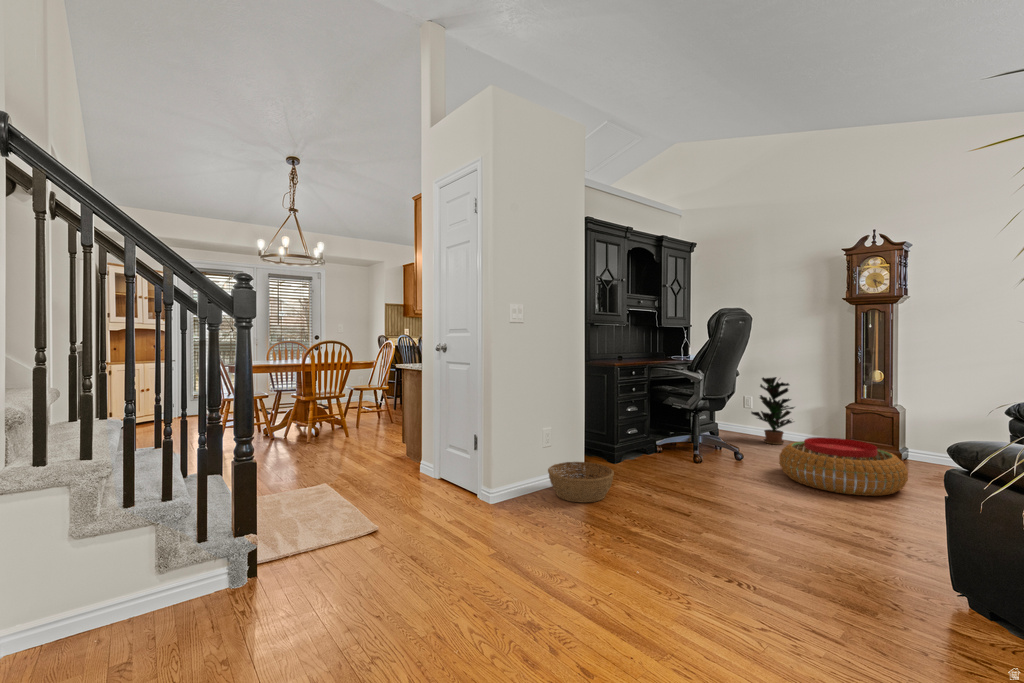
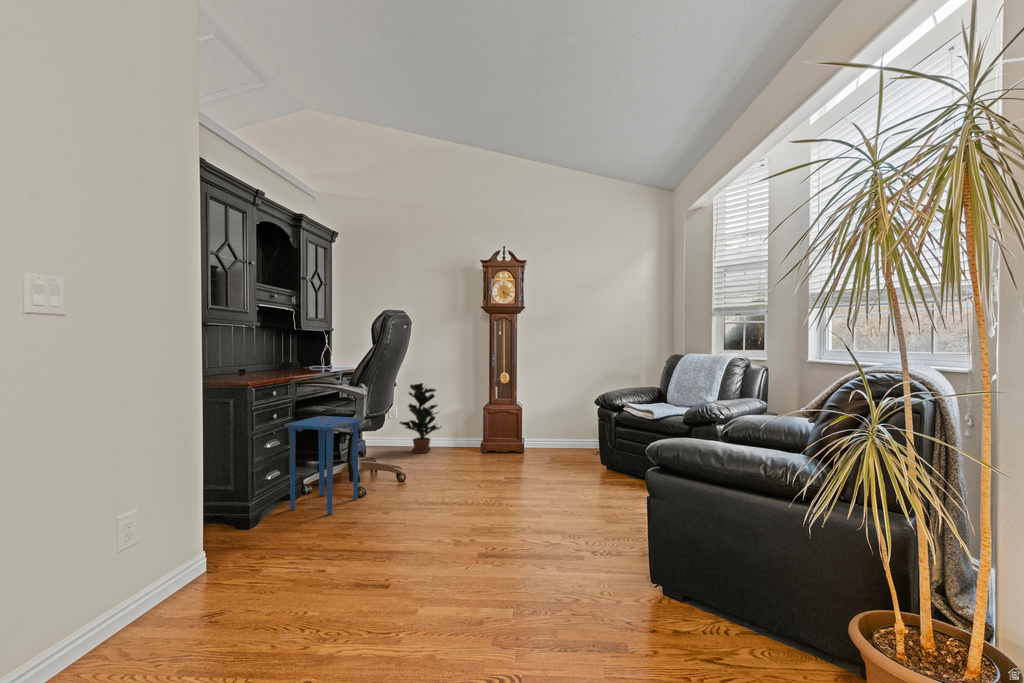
side table: none [640,394,698,467] -> present [284,416,362,515]
pouf: present [779,437,908,496] -> none [449,441,553,500]
basket: present [548,462,614,503] -> none [128,551,271,650]

